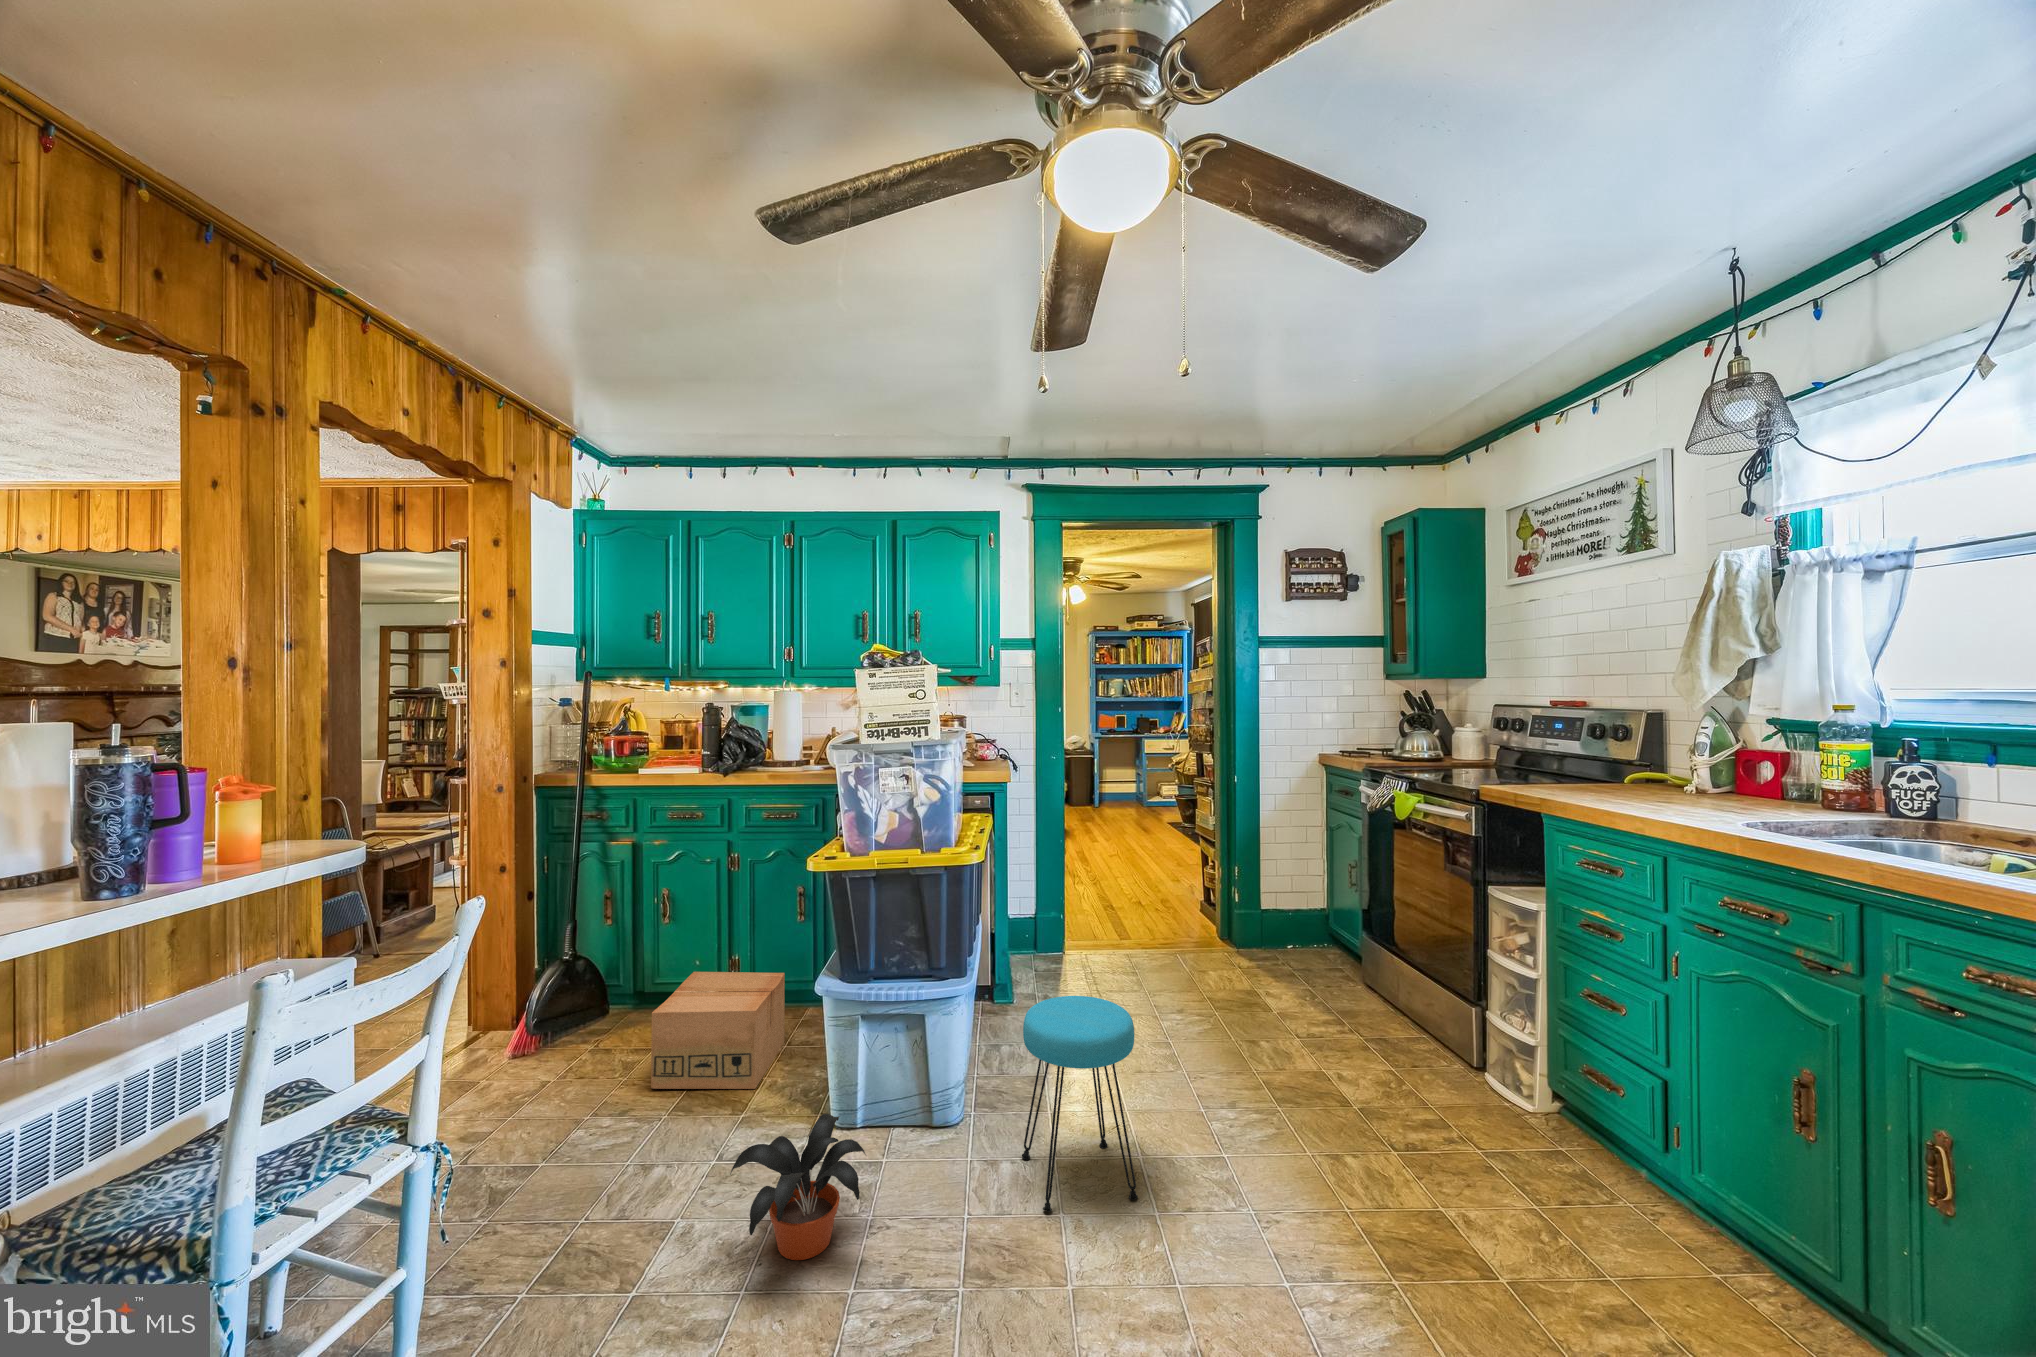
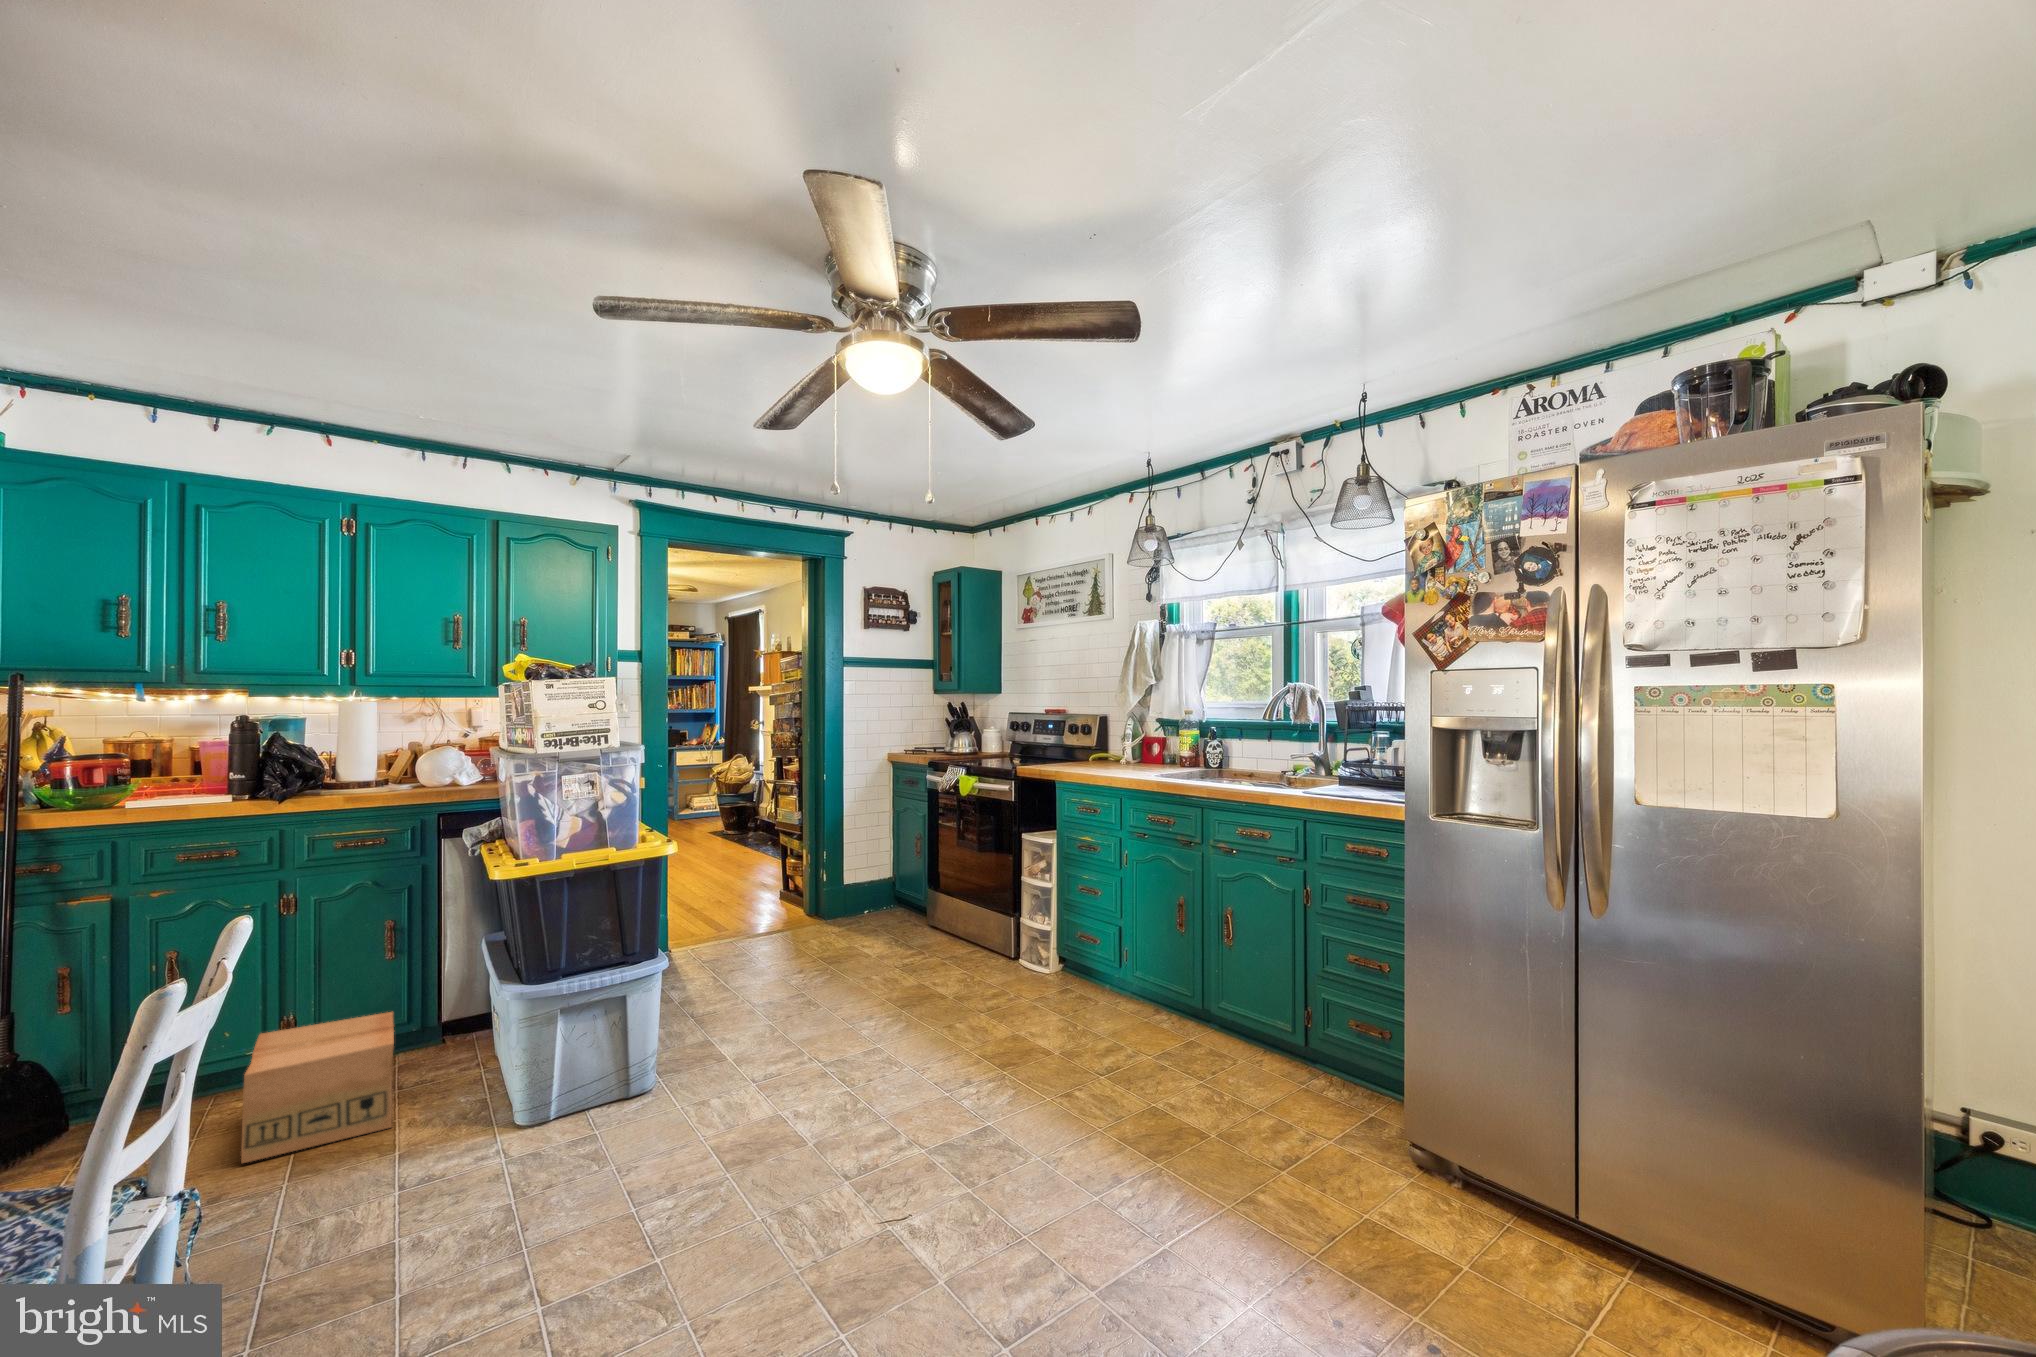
stool: present [1022,996,1138,1212] -> none [718,948,823,1113]
potted plant: present [730,1114,866,1260] -> none [476,1085,619,1211]

